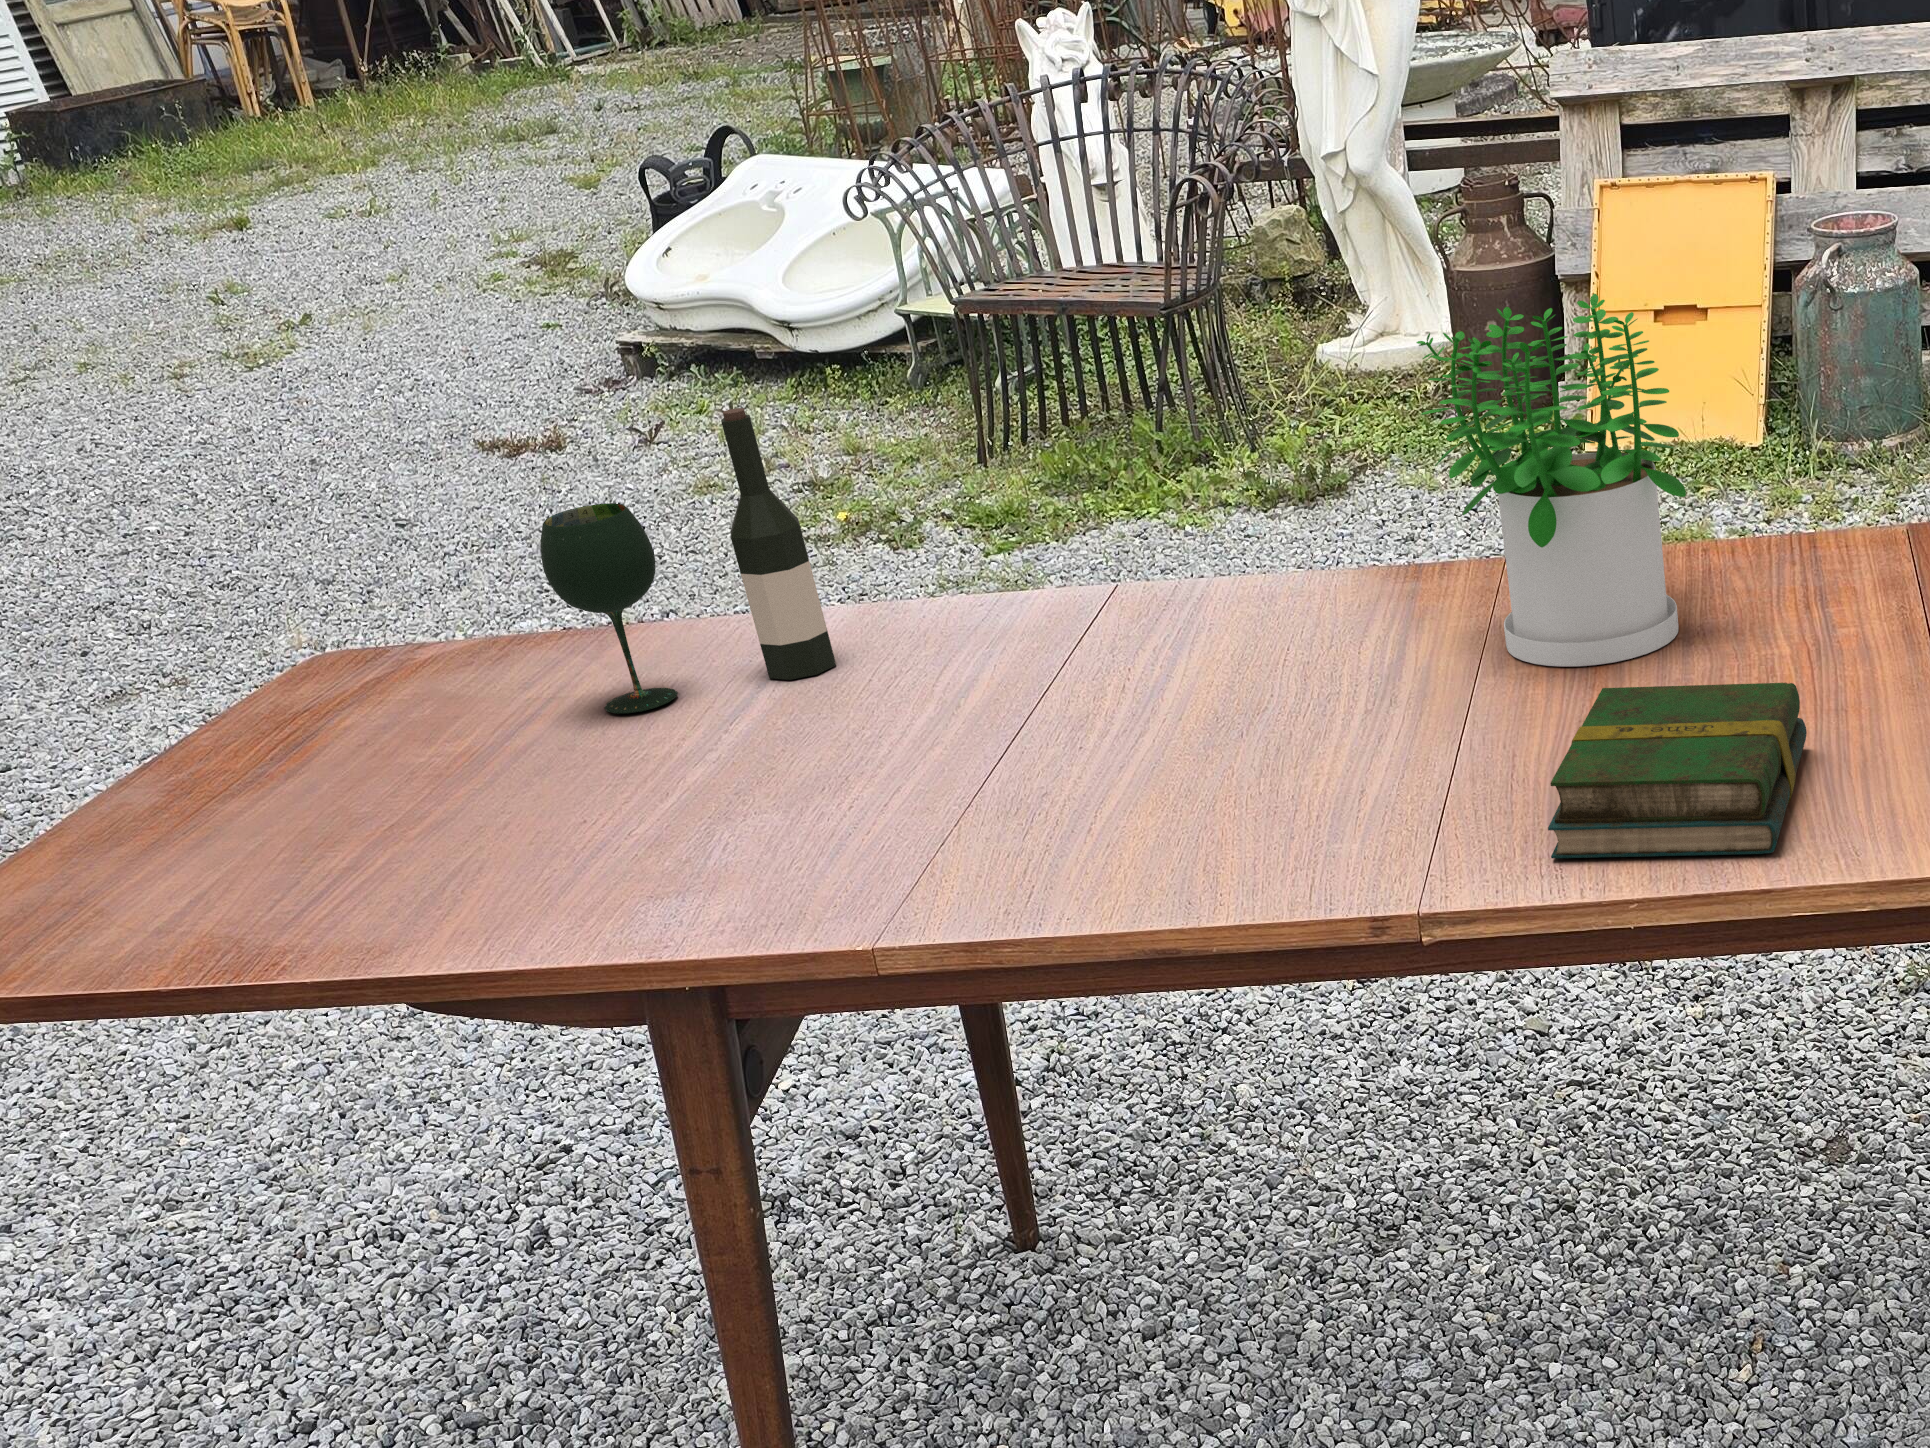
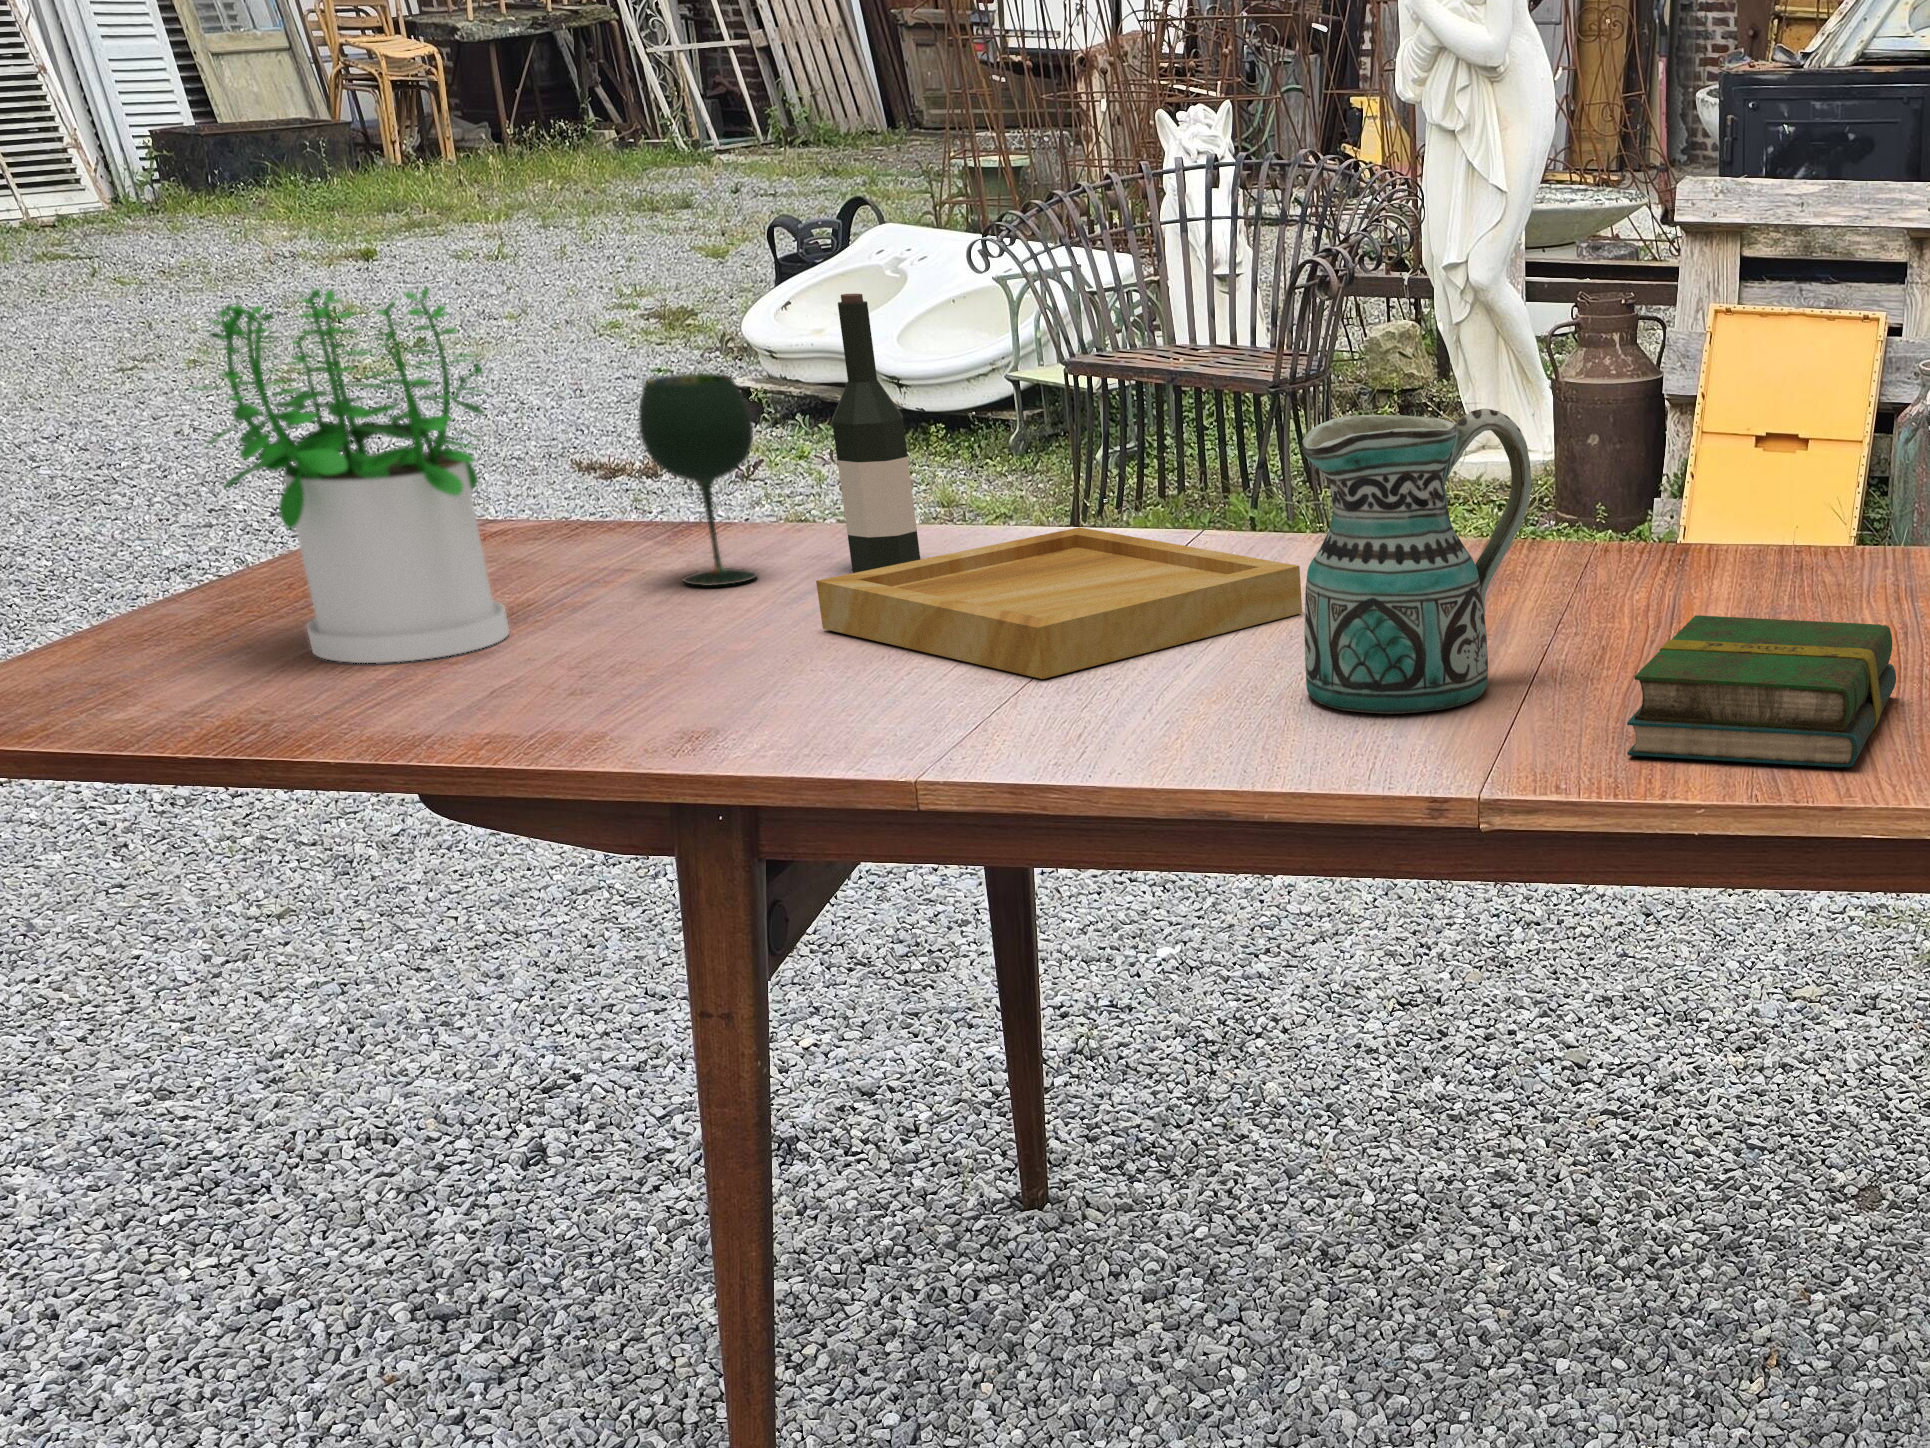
potted plant: present [1416,294,1686,667] -> present [193,288,510,663]
ceramic pitcher: none [1198,507,1428,824] -> present [1302,409,1532,714]
tray: none [737,613,1215,810] -> present [816,527,1302,679]

